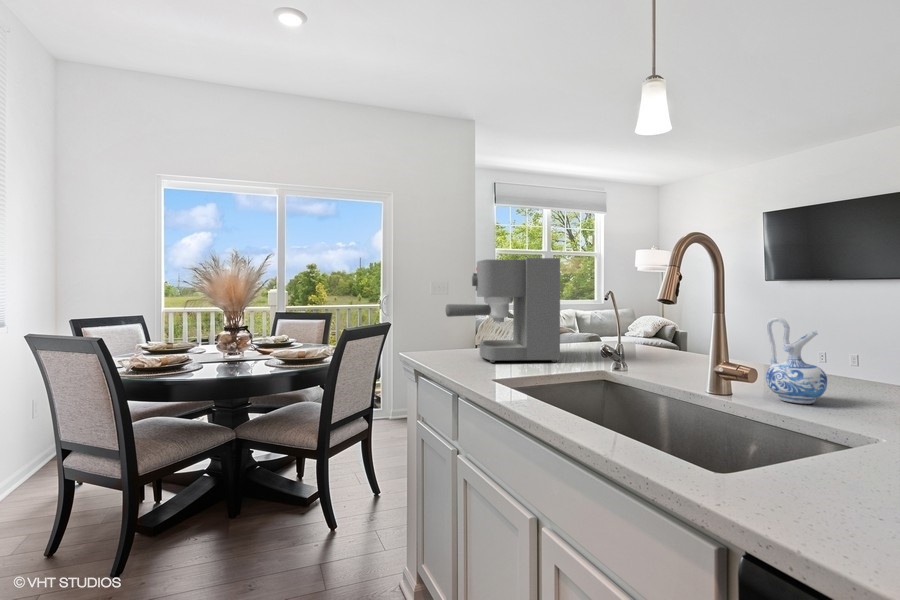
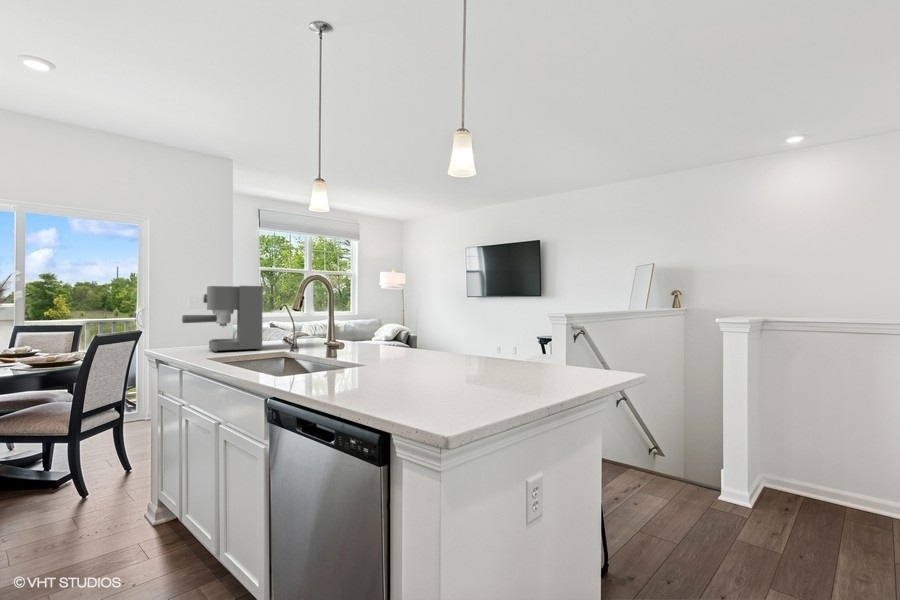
ceramic pitcher: present [766,318,827,404] -> none [347,319,370,358]

